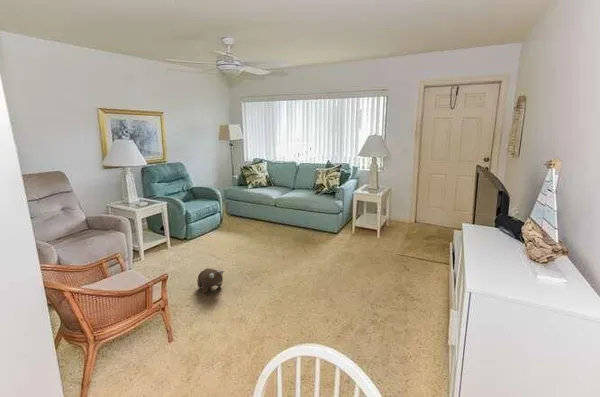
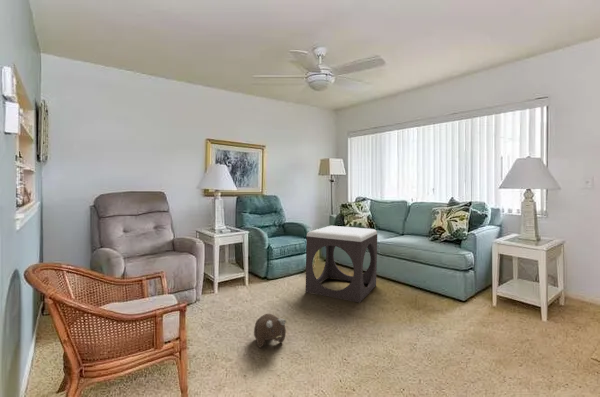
footstool: none [222,190,277,248] -> present [306,226,377,303]

